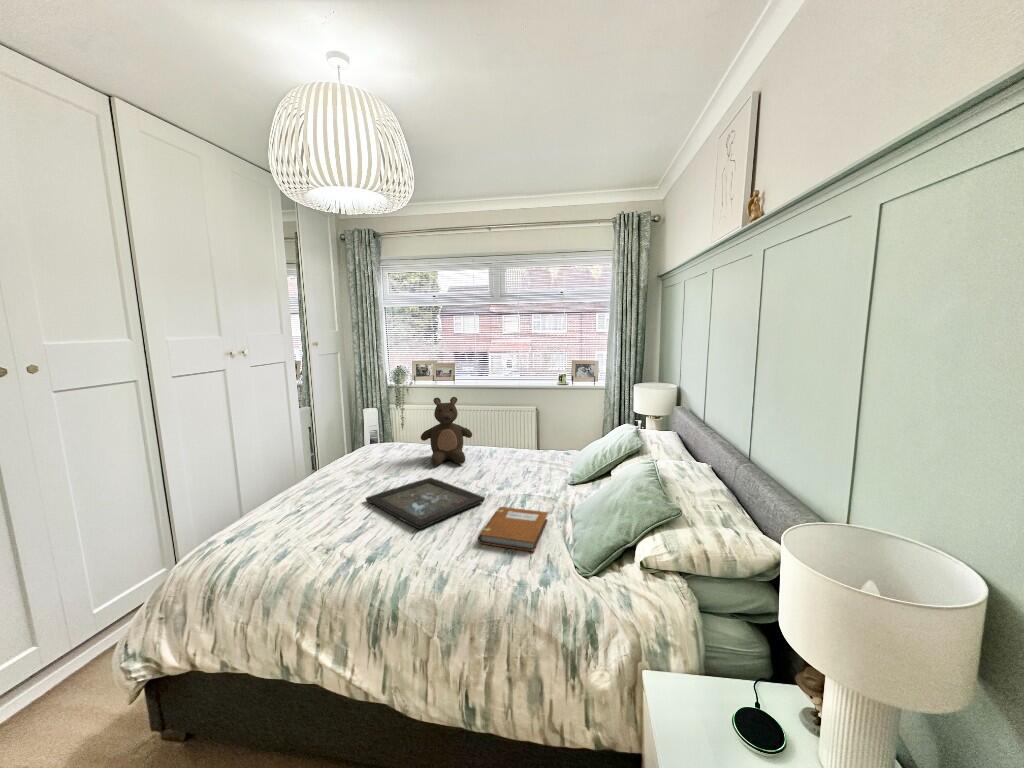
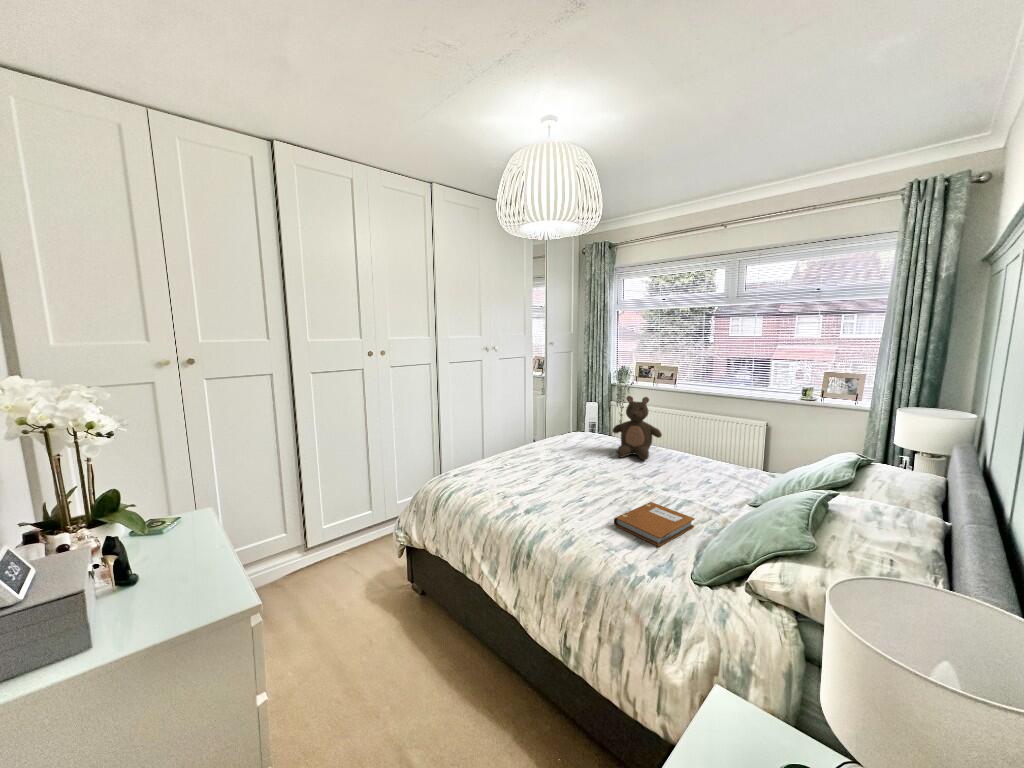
tray: present [366,478,485,529] -> none [548,465,644,501]

